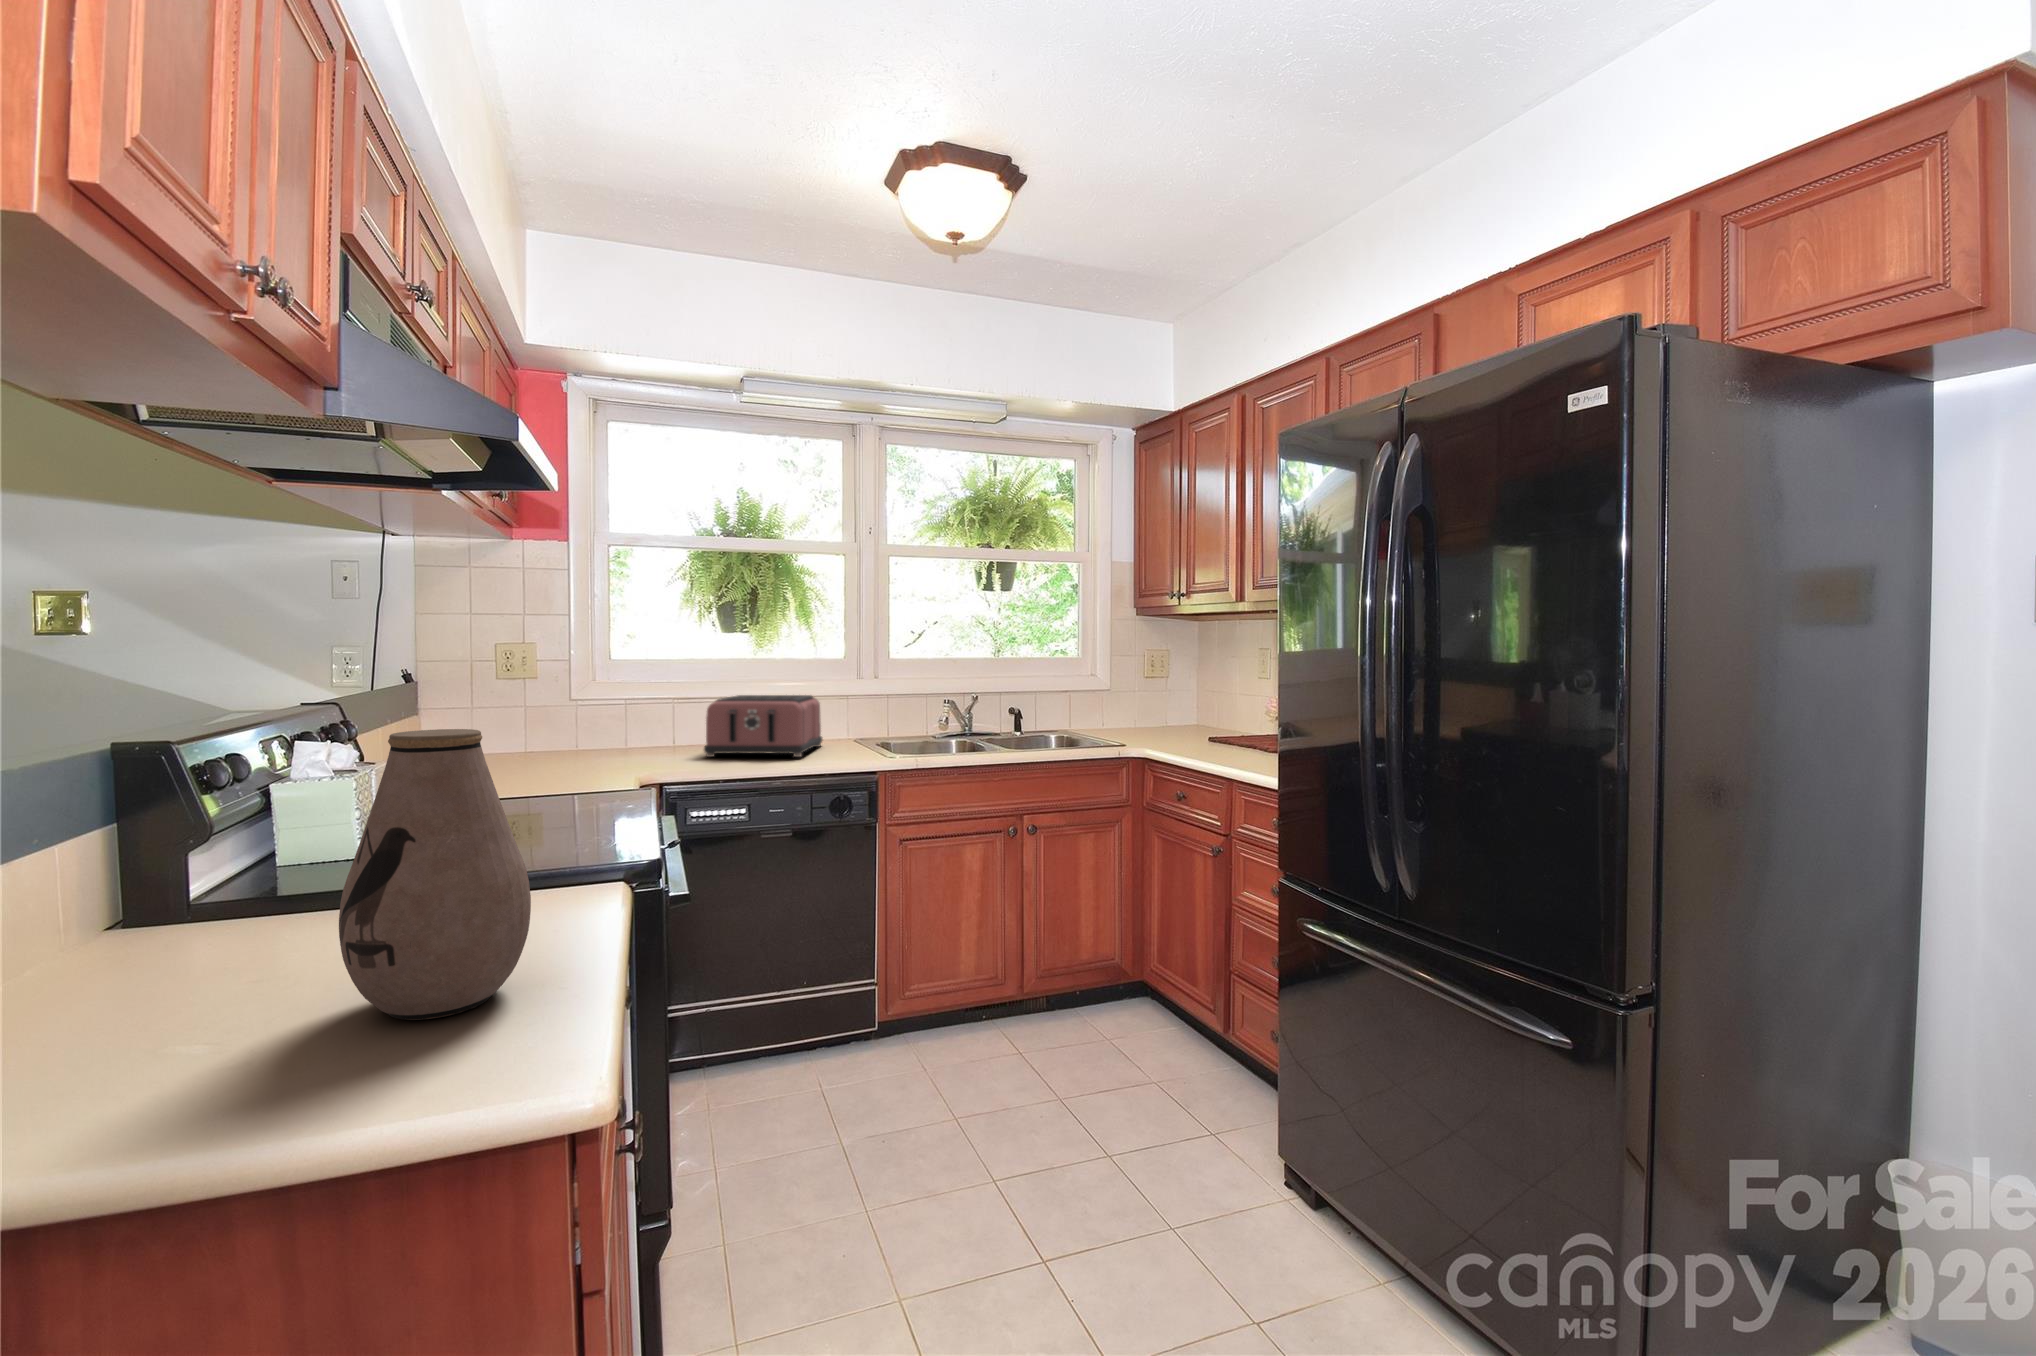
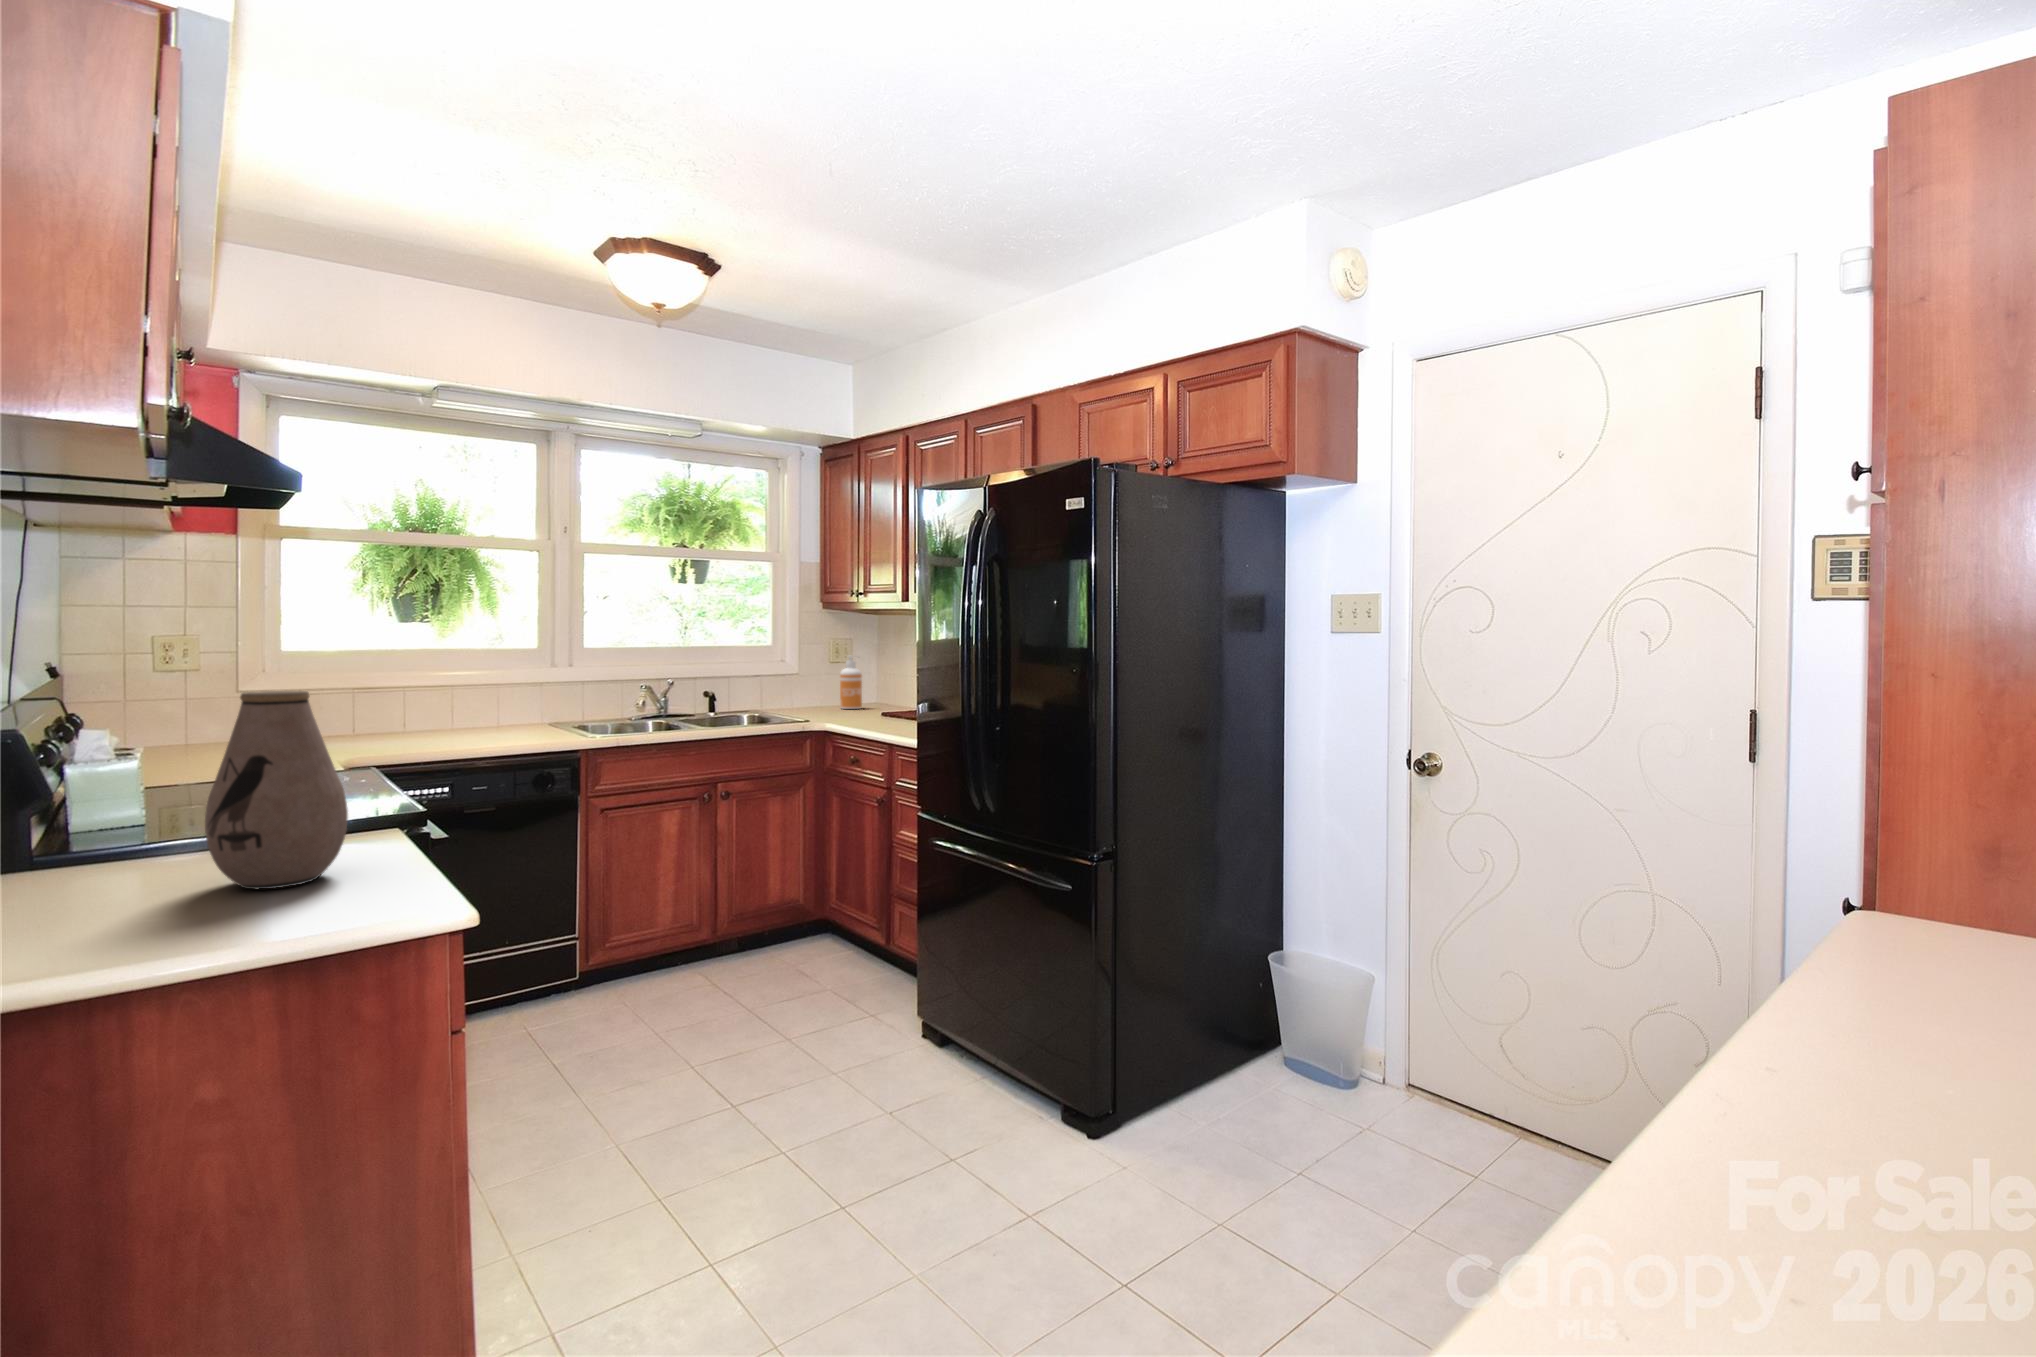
soap dispenser: none [1157,668,1182,729] -> present [840,656,862,709]
toaster: present [704,695,822,757] -> none [398,682,519,741]

